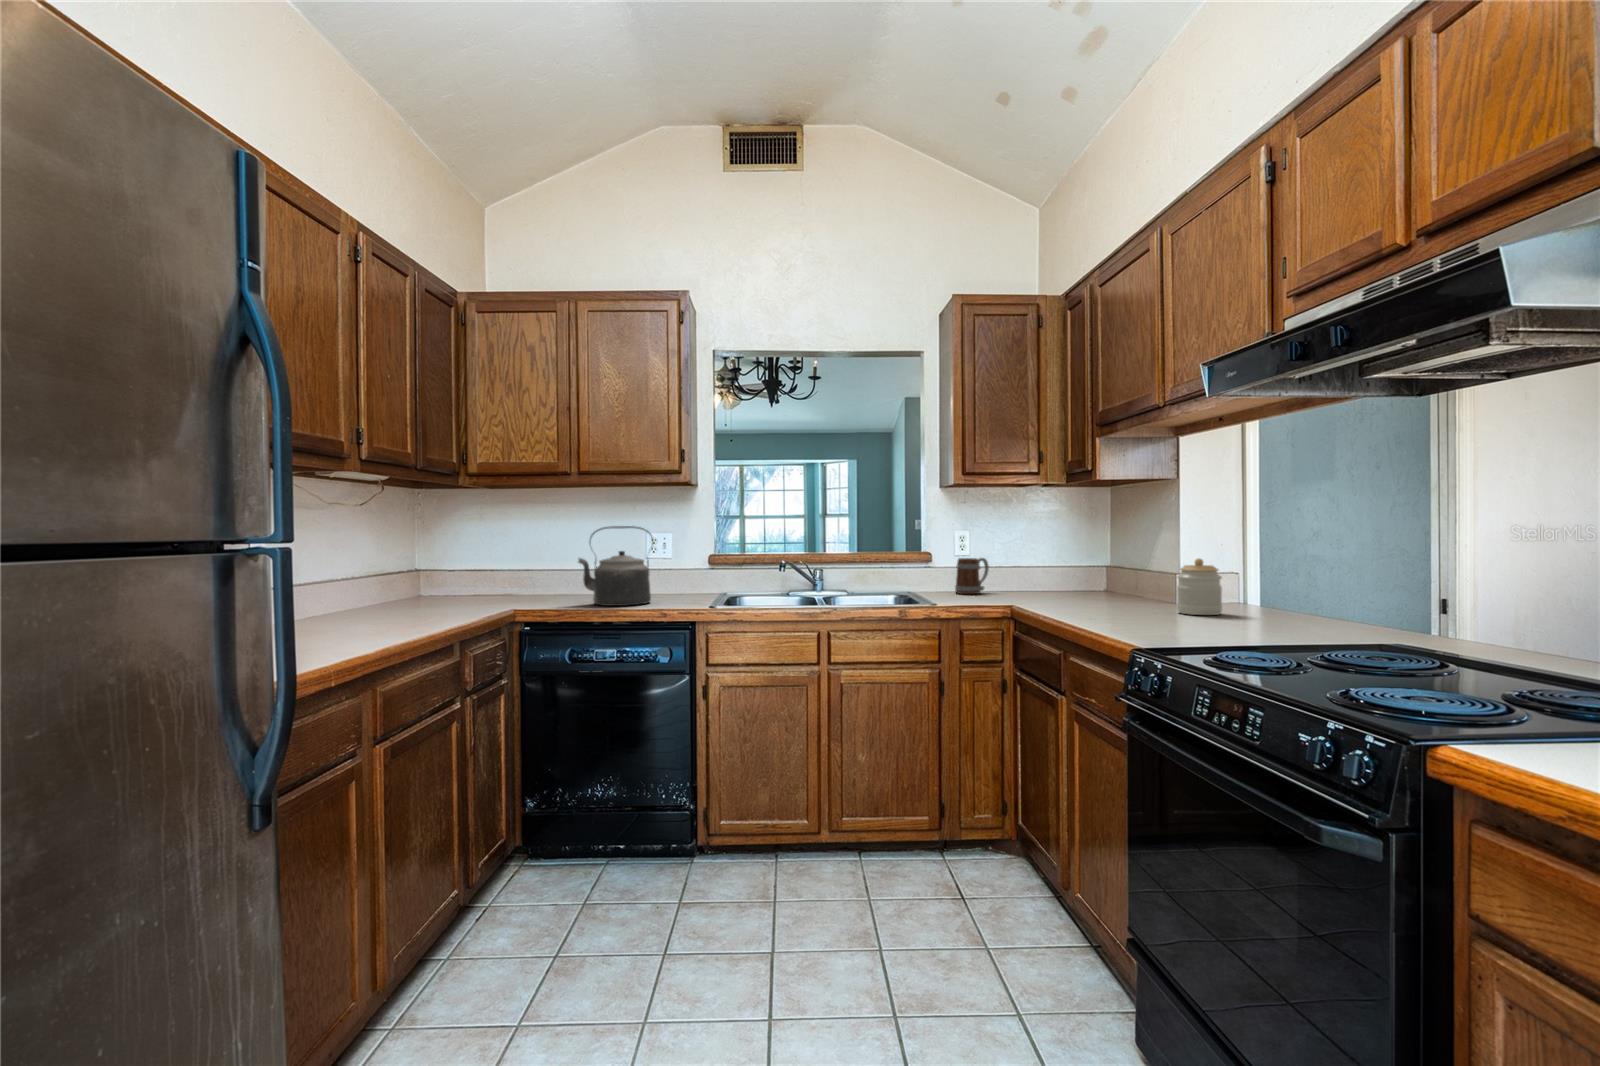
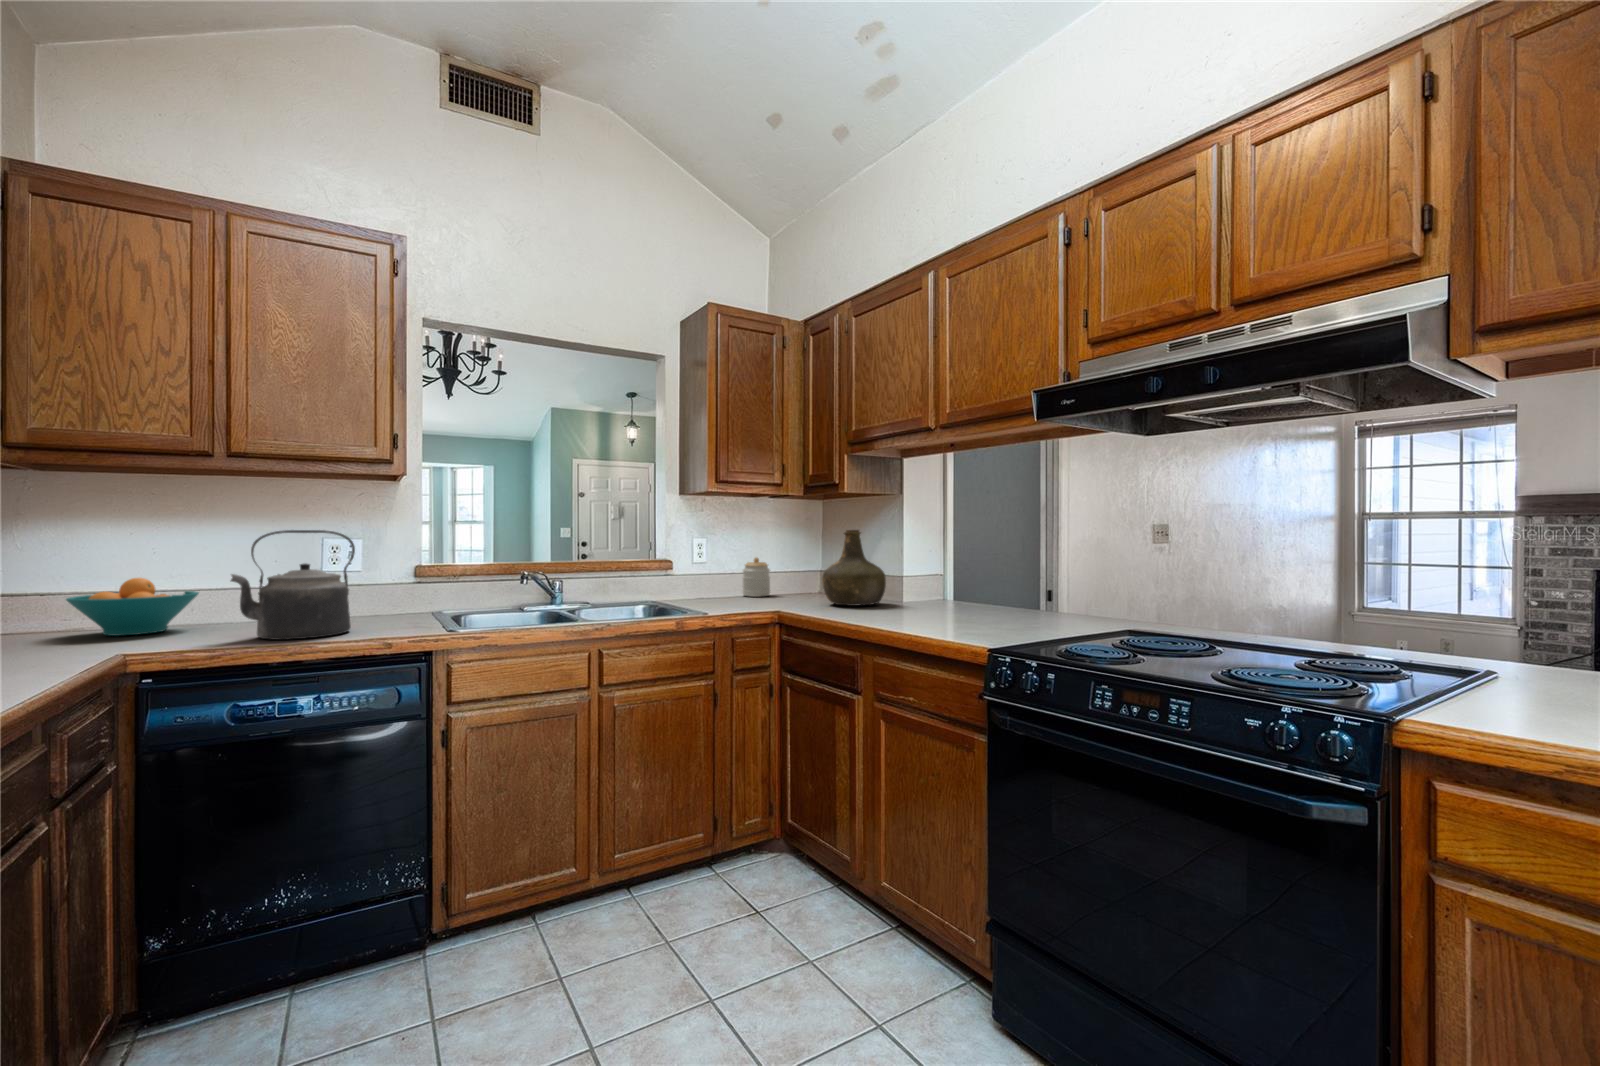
bottle: none [1068,521,1144,605] -> present [822,530,886,606]
mug: present [955,558,989,594] -> none [700,564,730,601]
jar: present [1177,558,1222,615] -> present [742,558,770,597]
fruit bowl: none [504,559,573,598] -> present [66,578,199,636]

